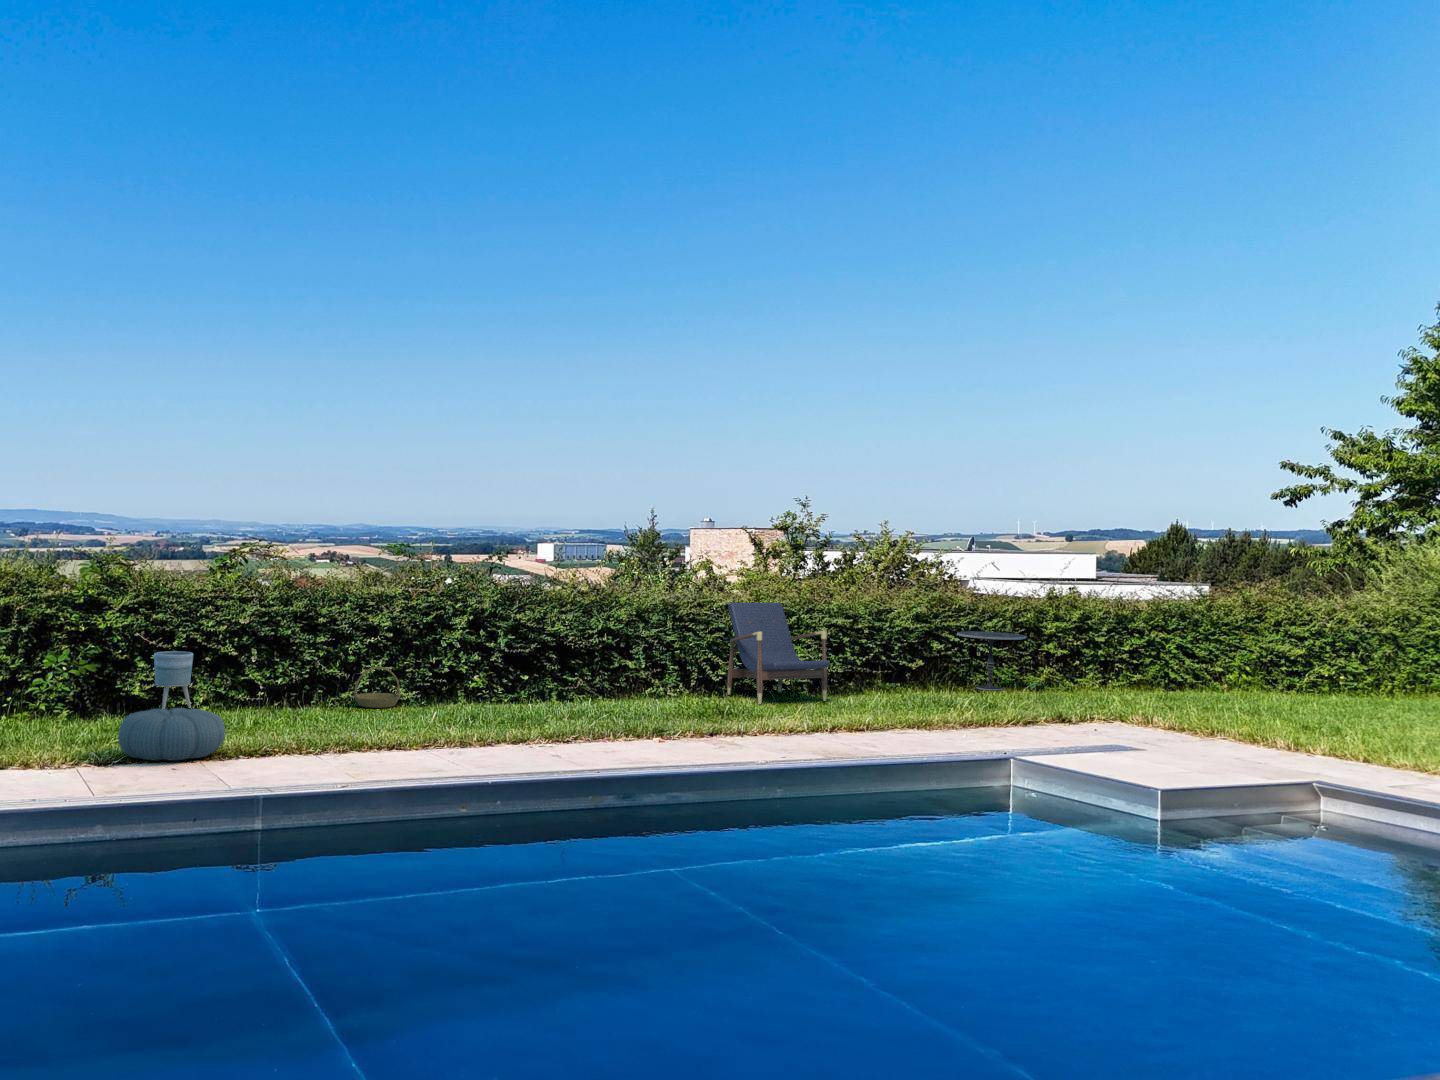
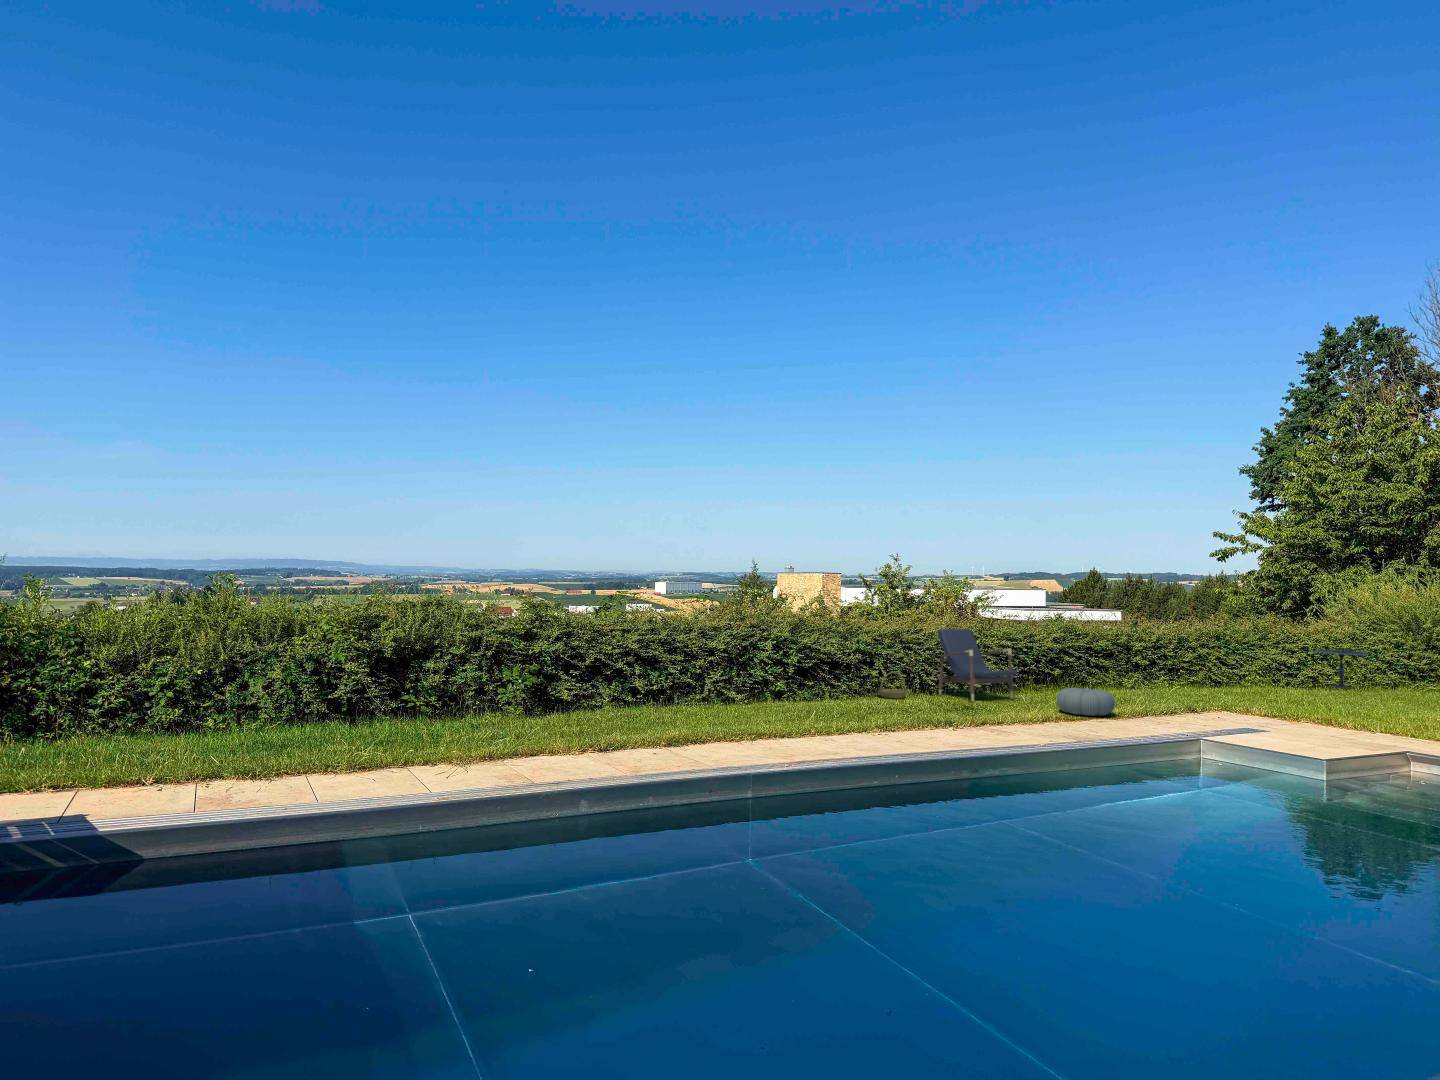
side table: present [957,631,1027,690] -> present [1316,650,1368,688]
planter: present [154,651,193,709] -> none [576,668,603,711]
basket: present [354,667,401,708] -> present [878,672,907,698]
pouf: present [118,708,225,761] -> present [1057,688,1115,716]

